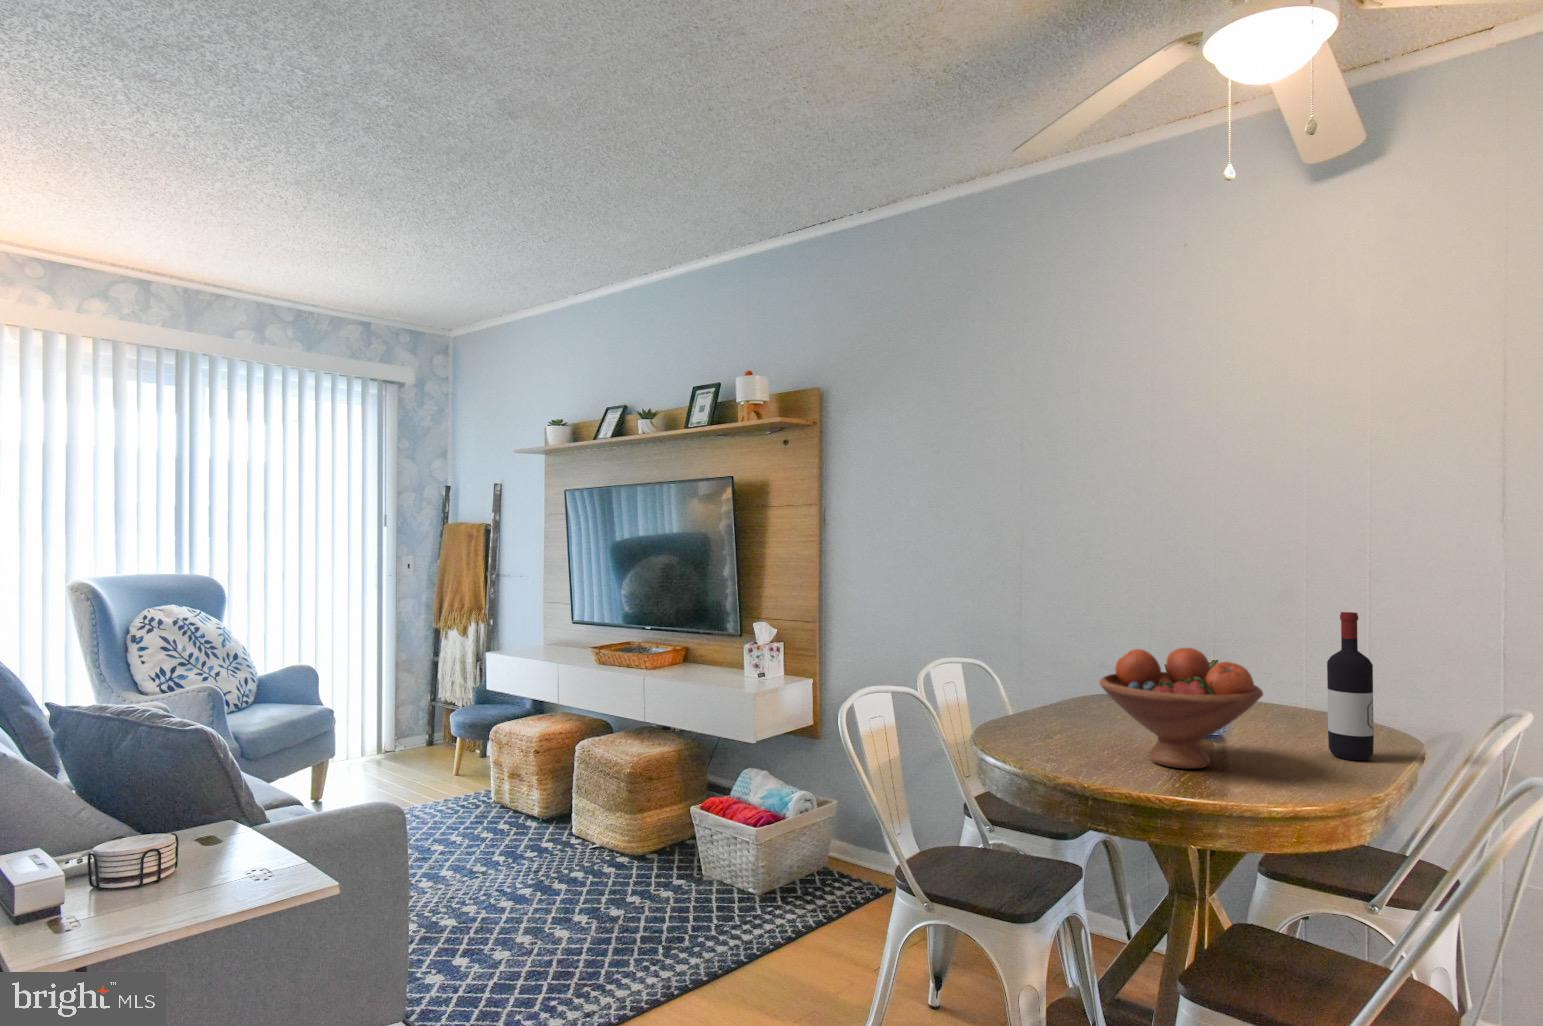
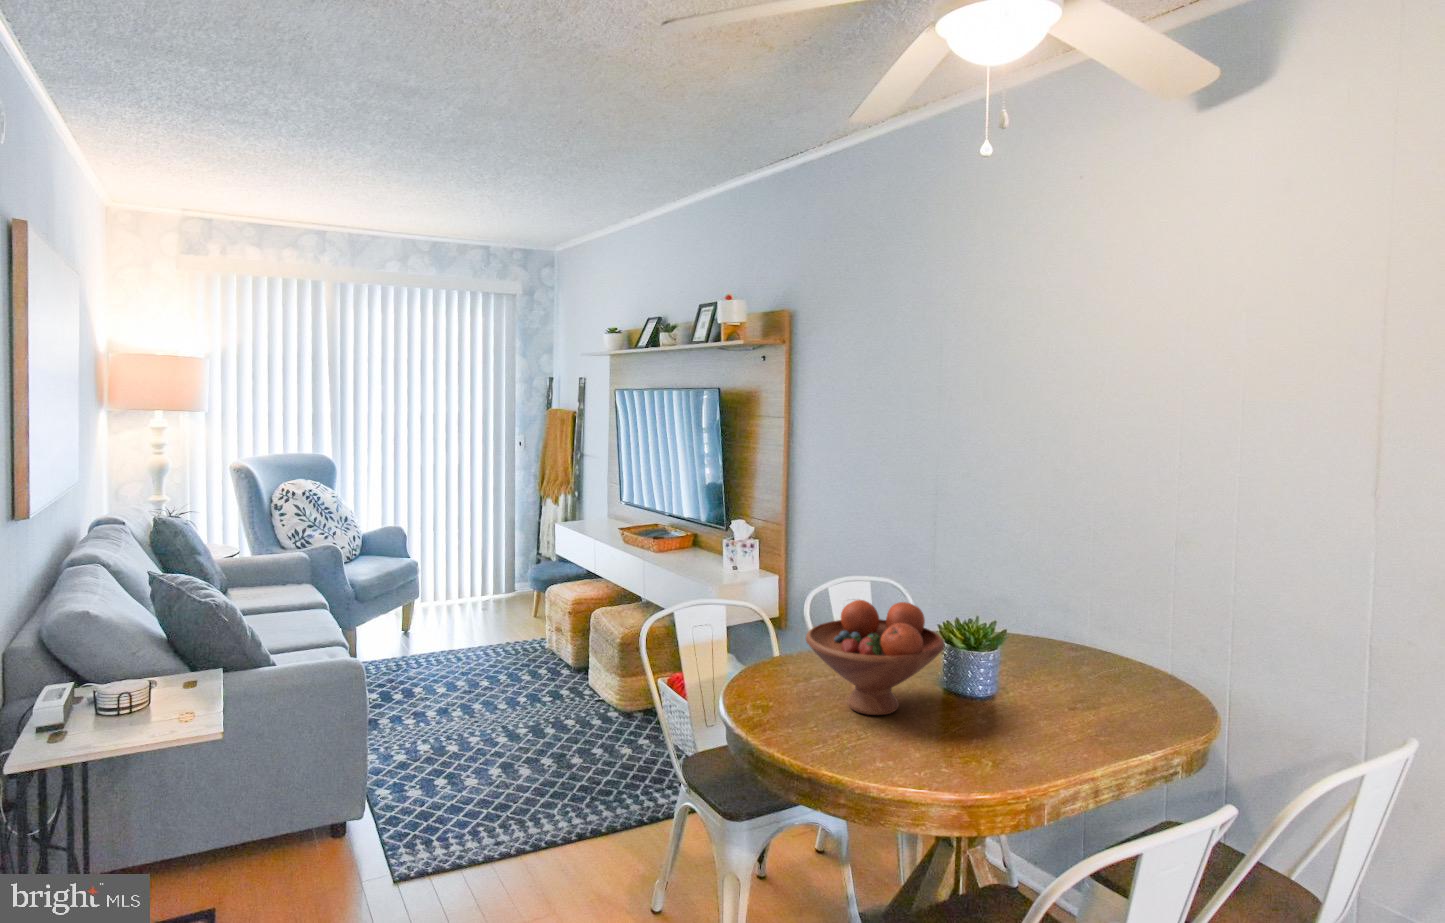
wine bottle: present [1327,612,1374,761] -> none [1039,580,1082,724]

